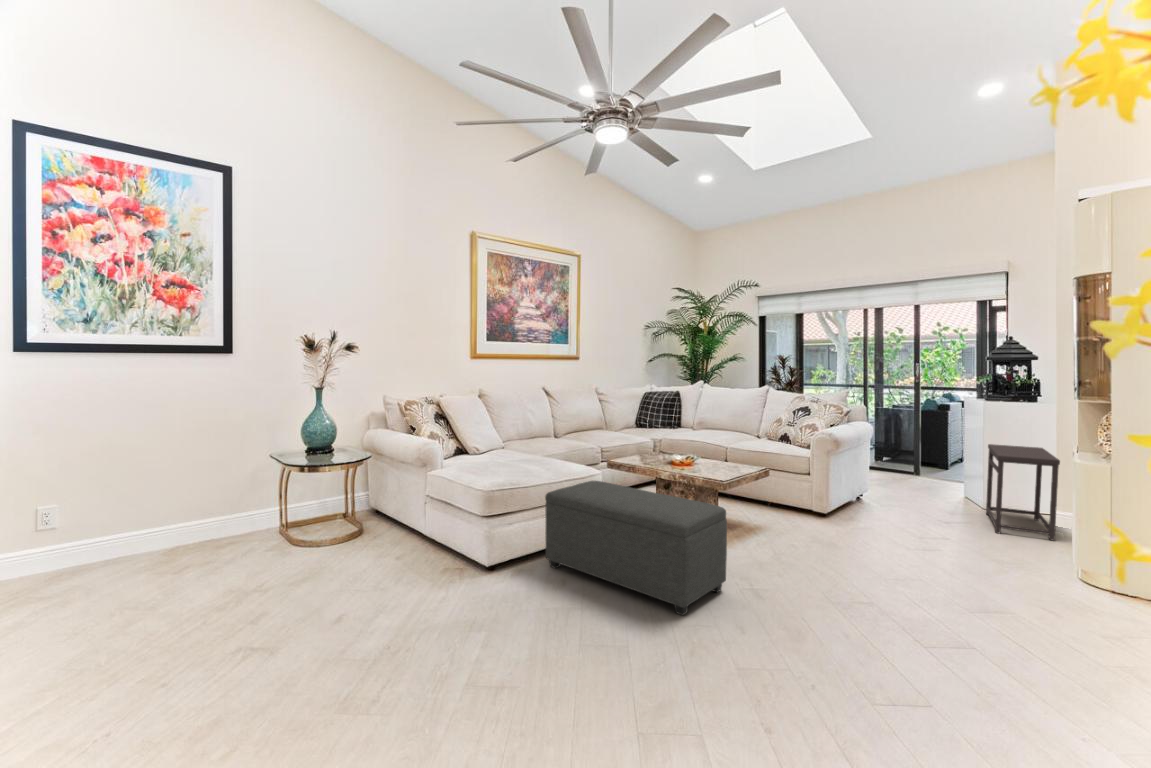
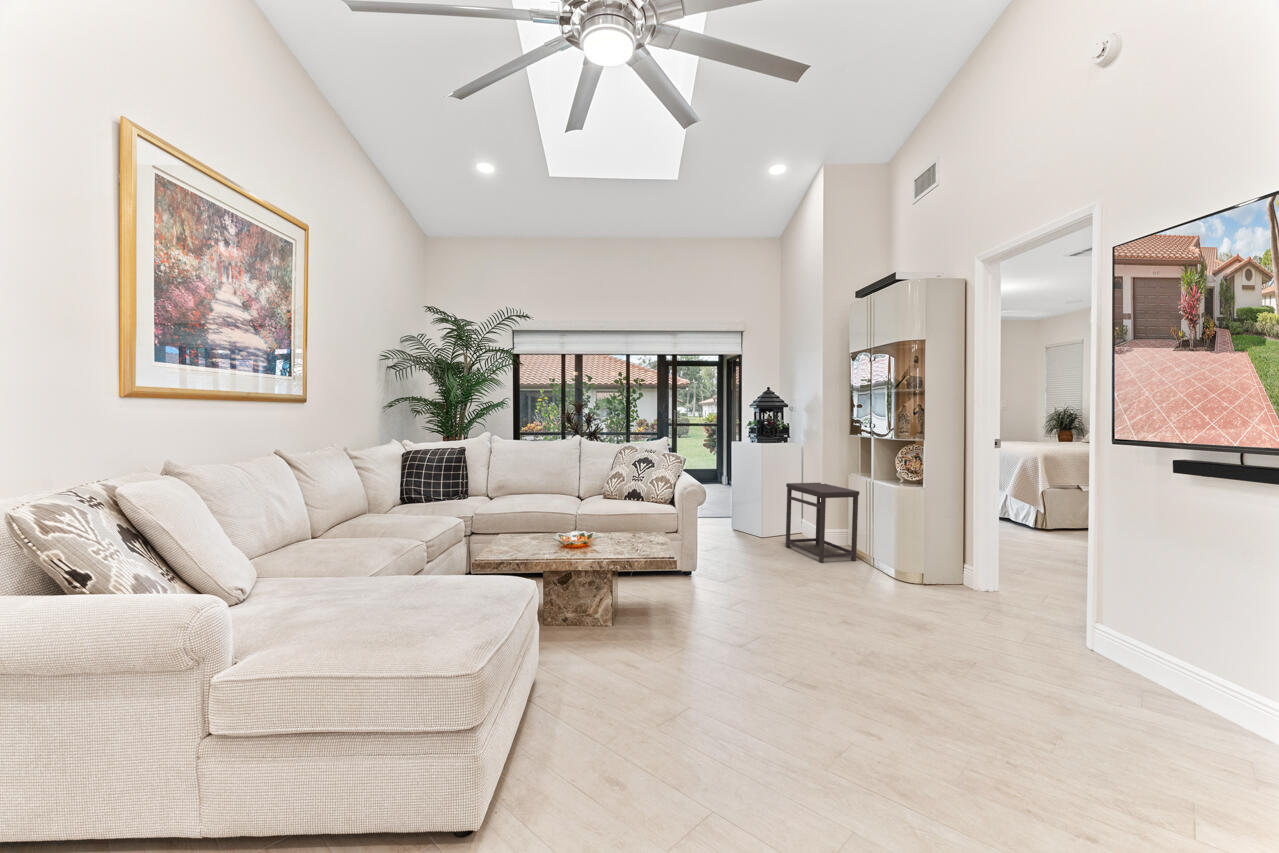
ottoman: present [545,481,727,615] -> none [540,593,841,776]

